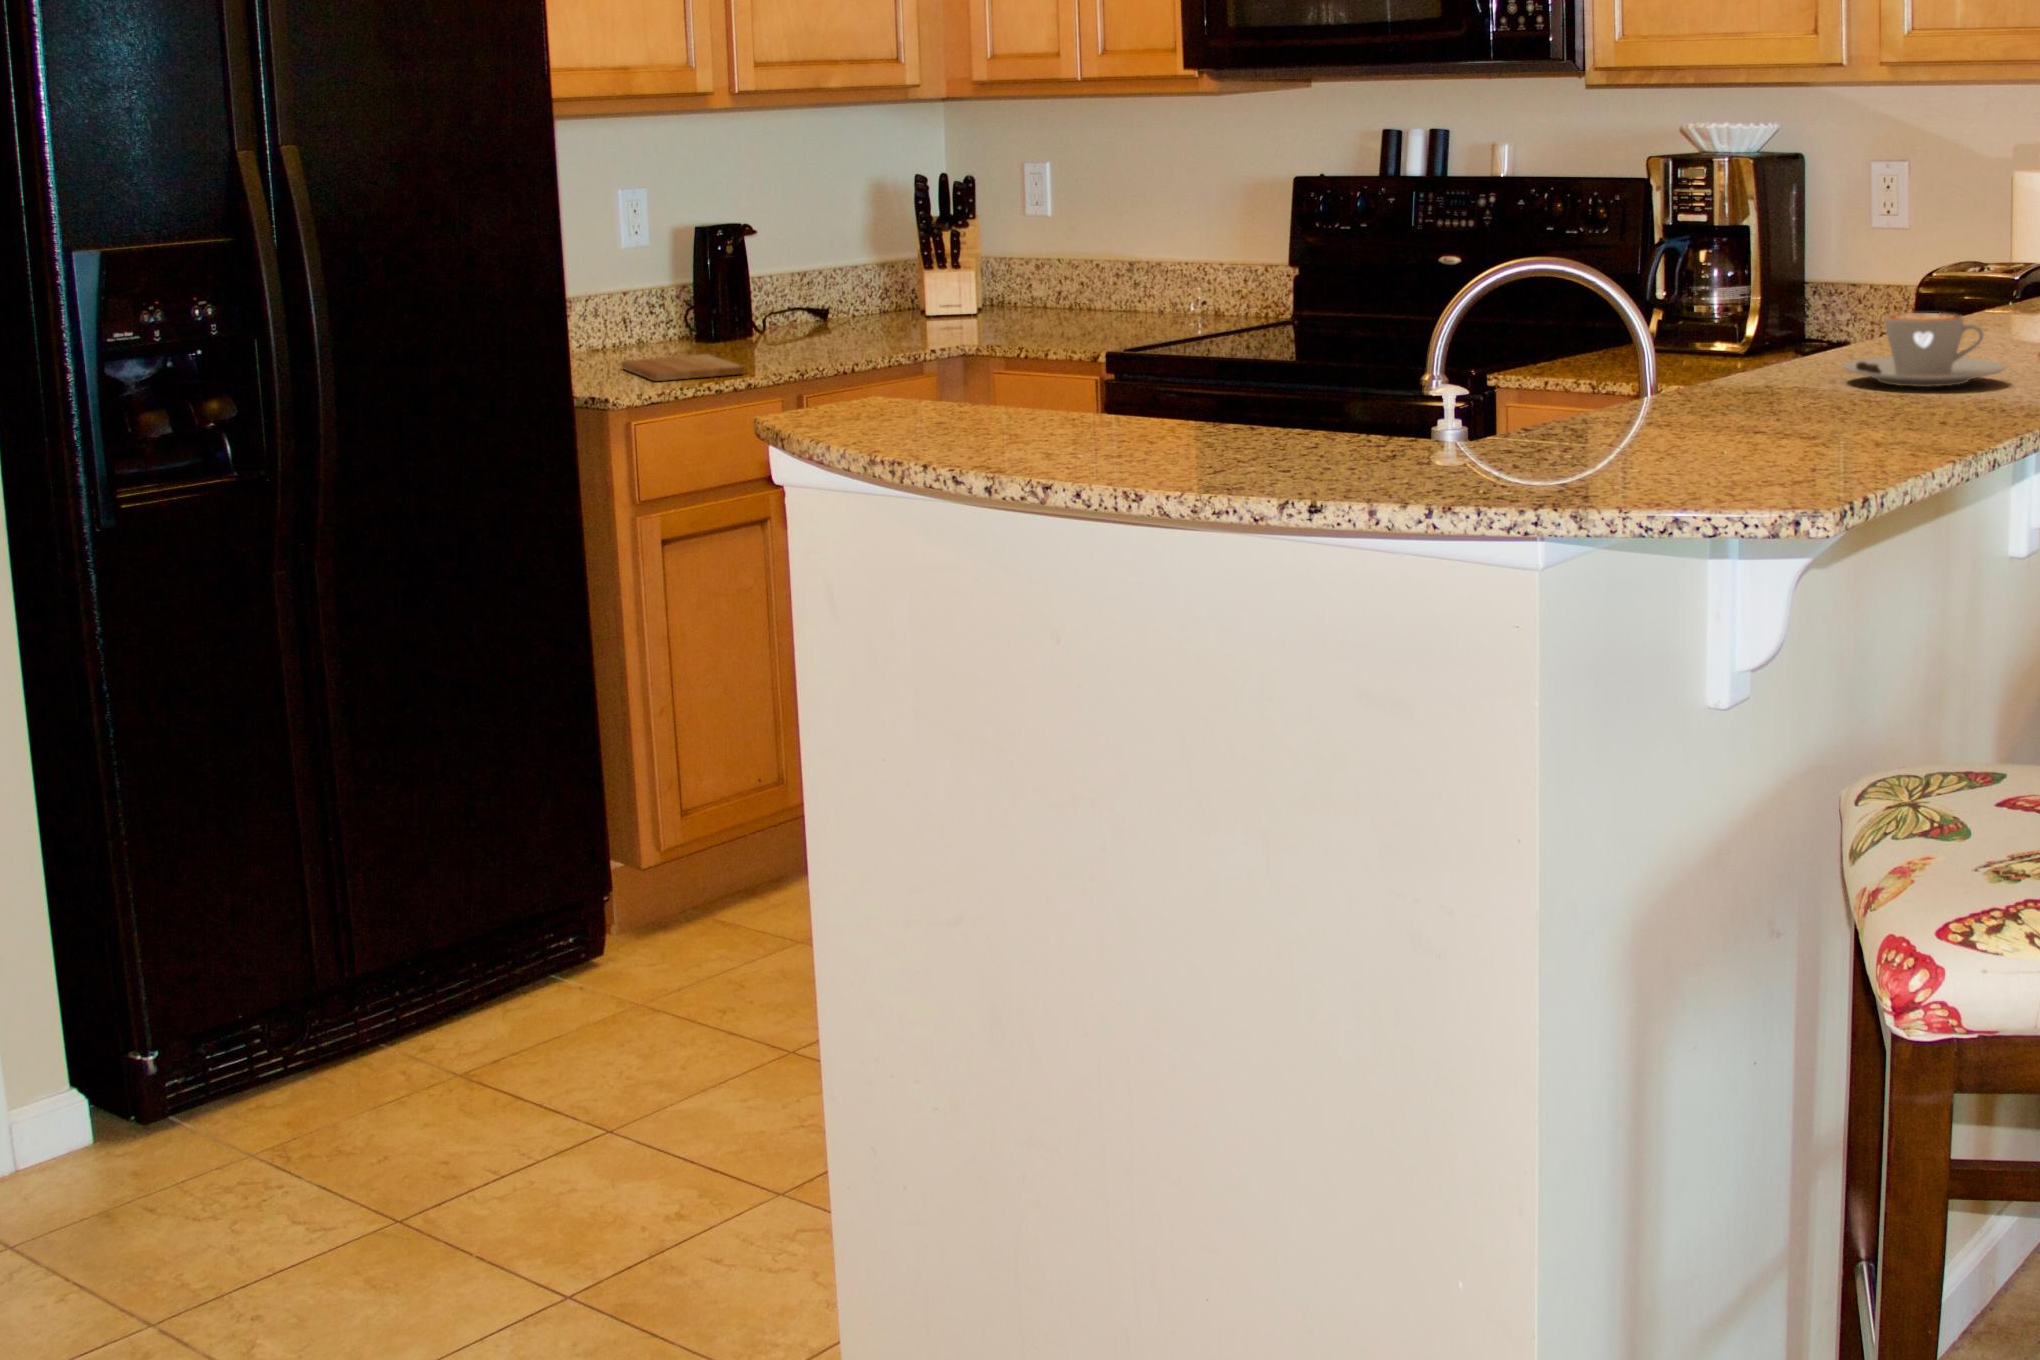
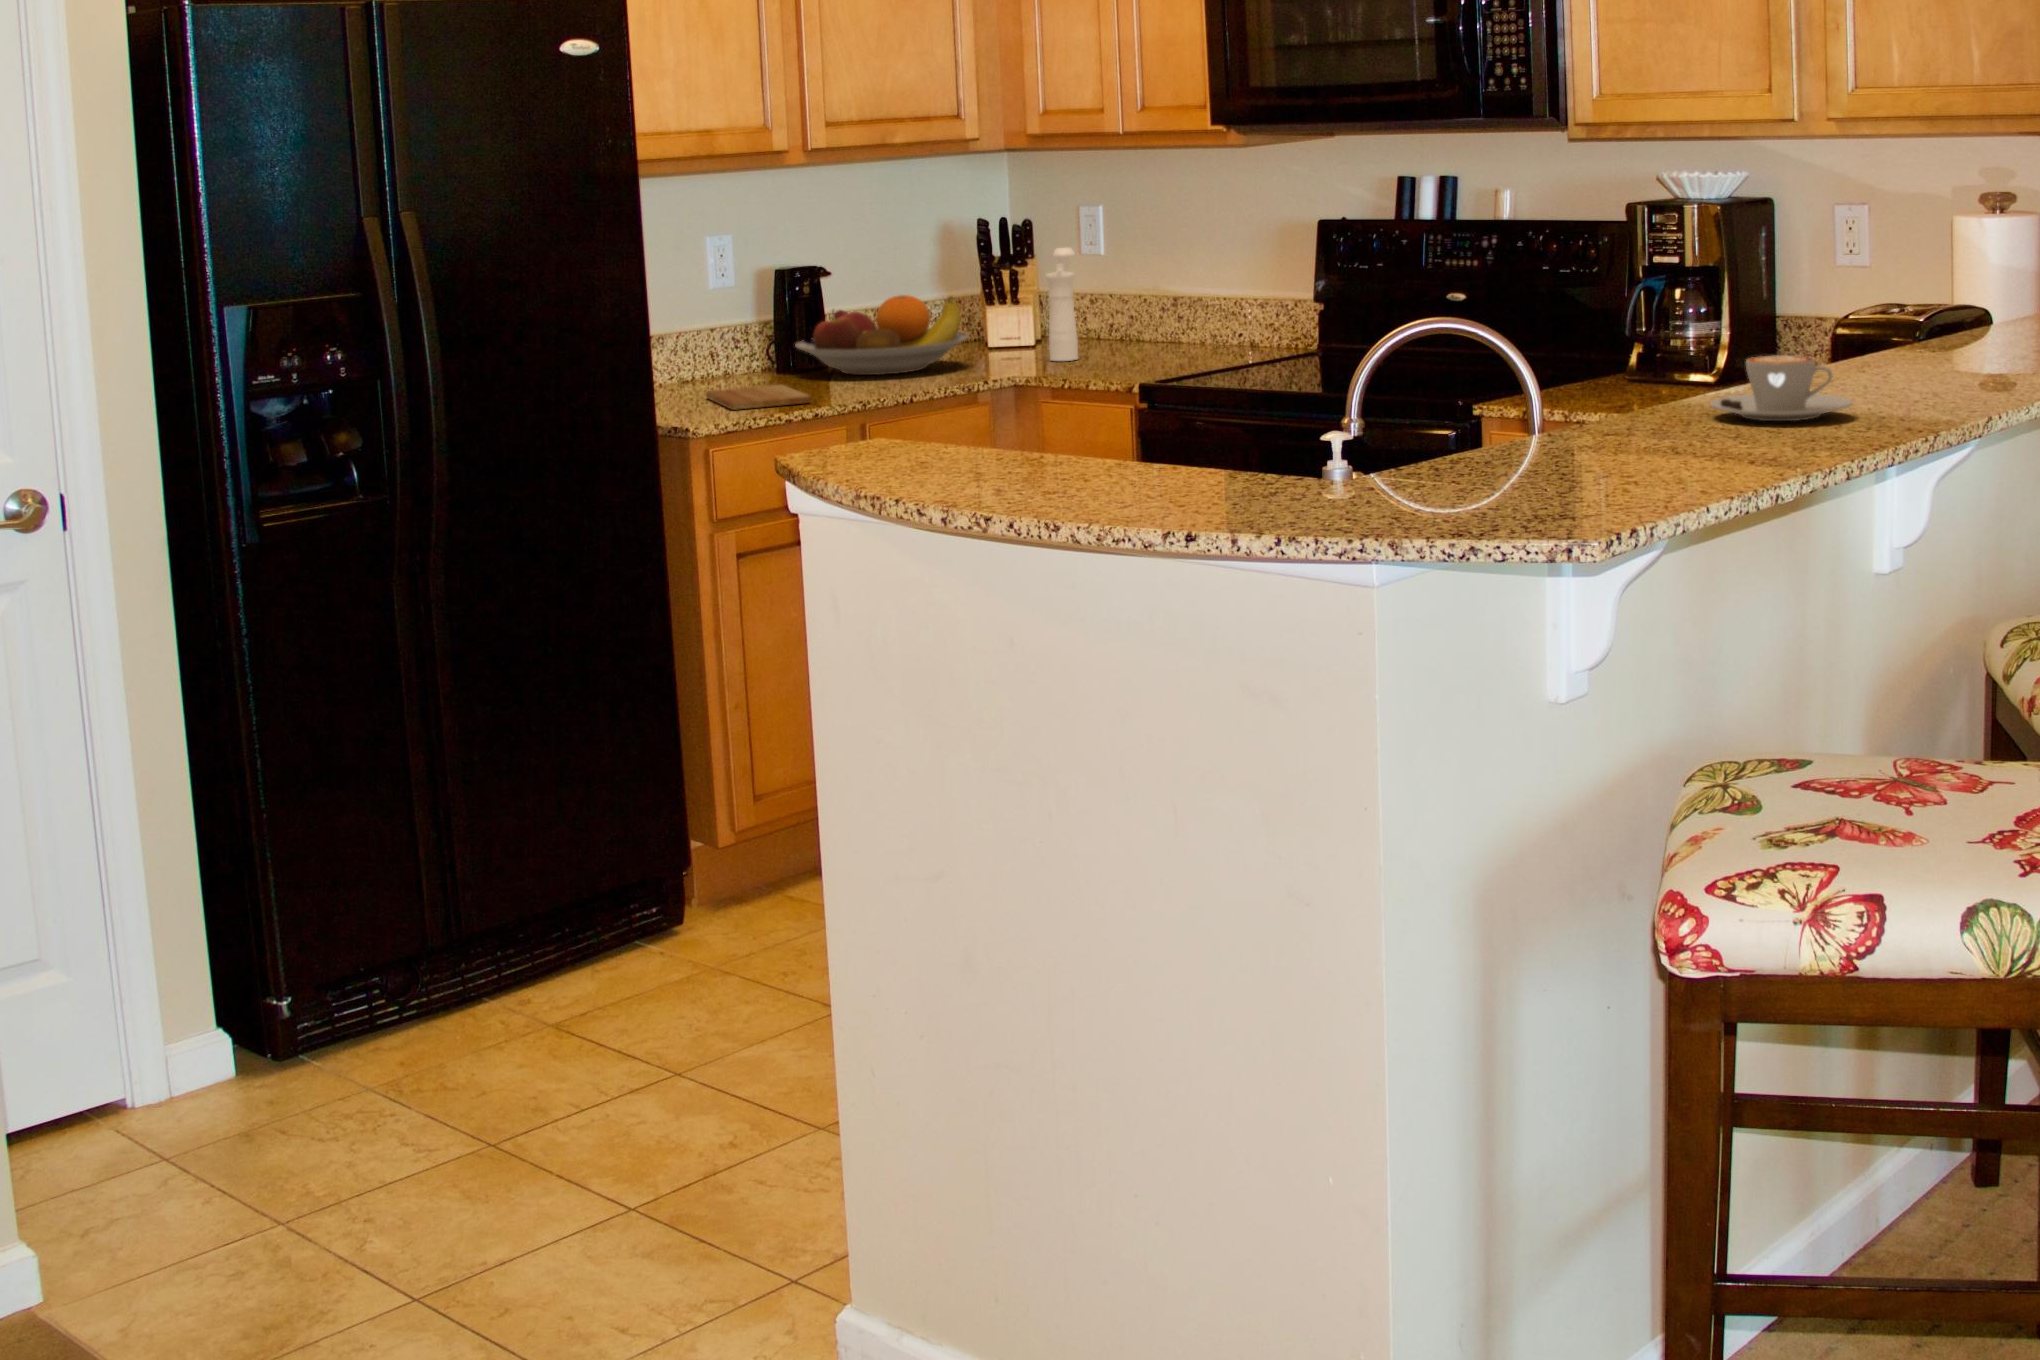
pepper mill: none [997,207,1033,331] -> present [1046,248,1078,361]
fruit bowl: none [717,257,913,345] -> present [795,295,969,375]

